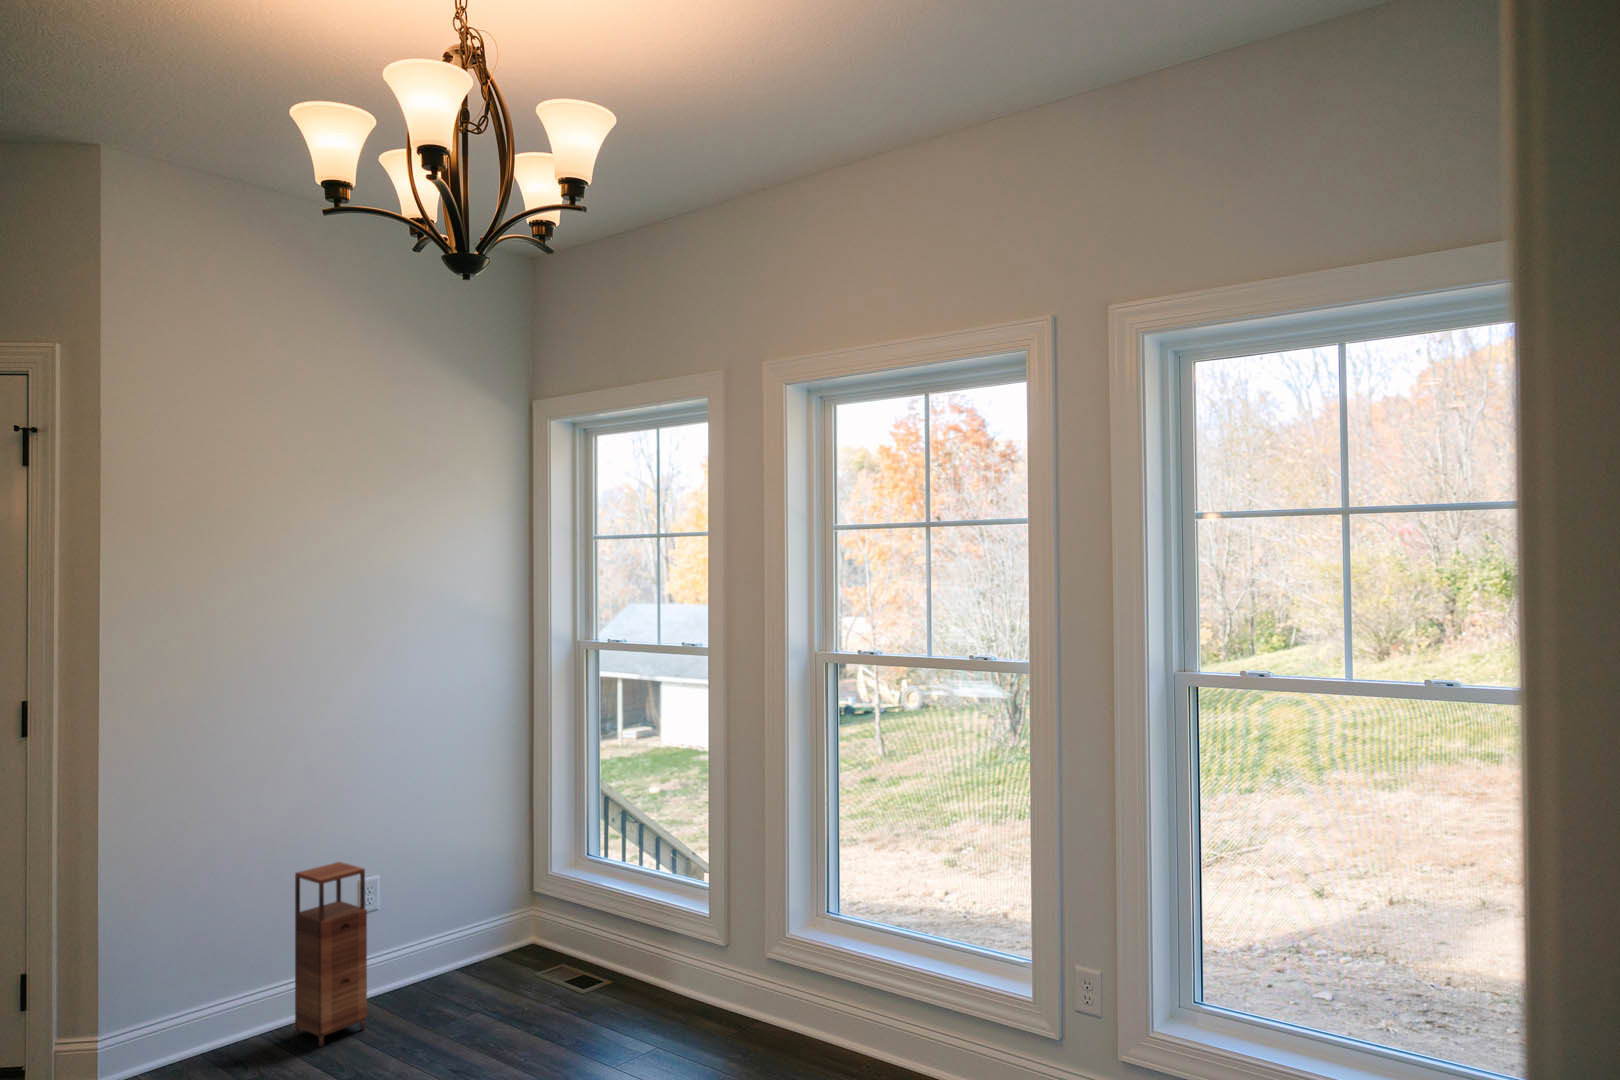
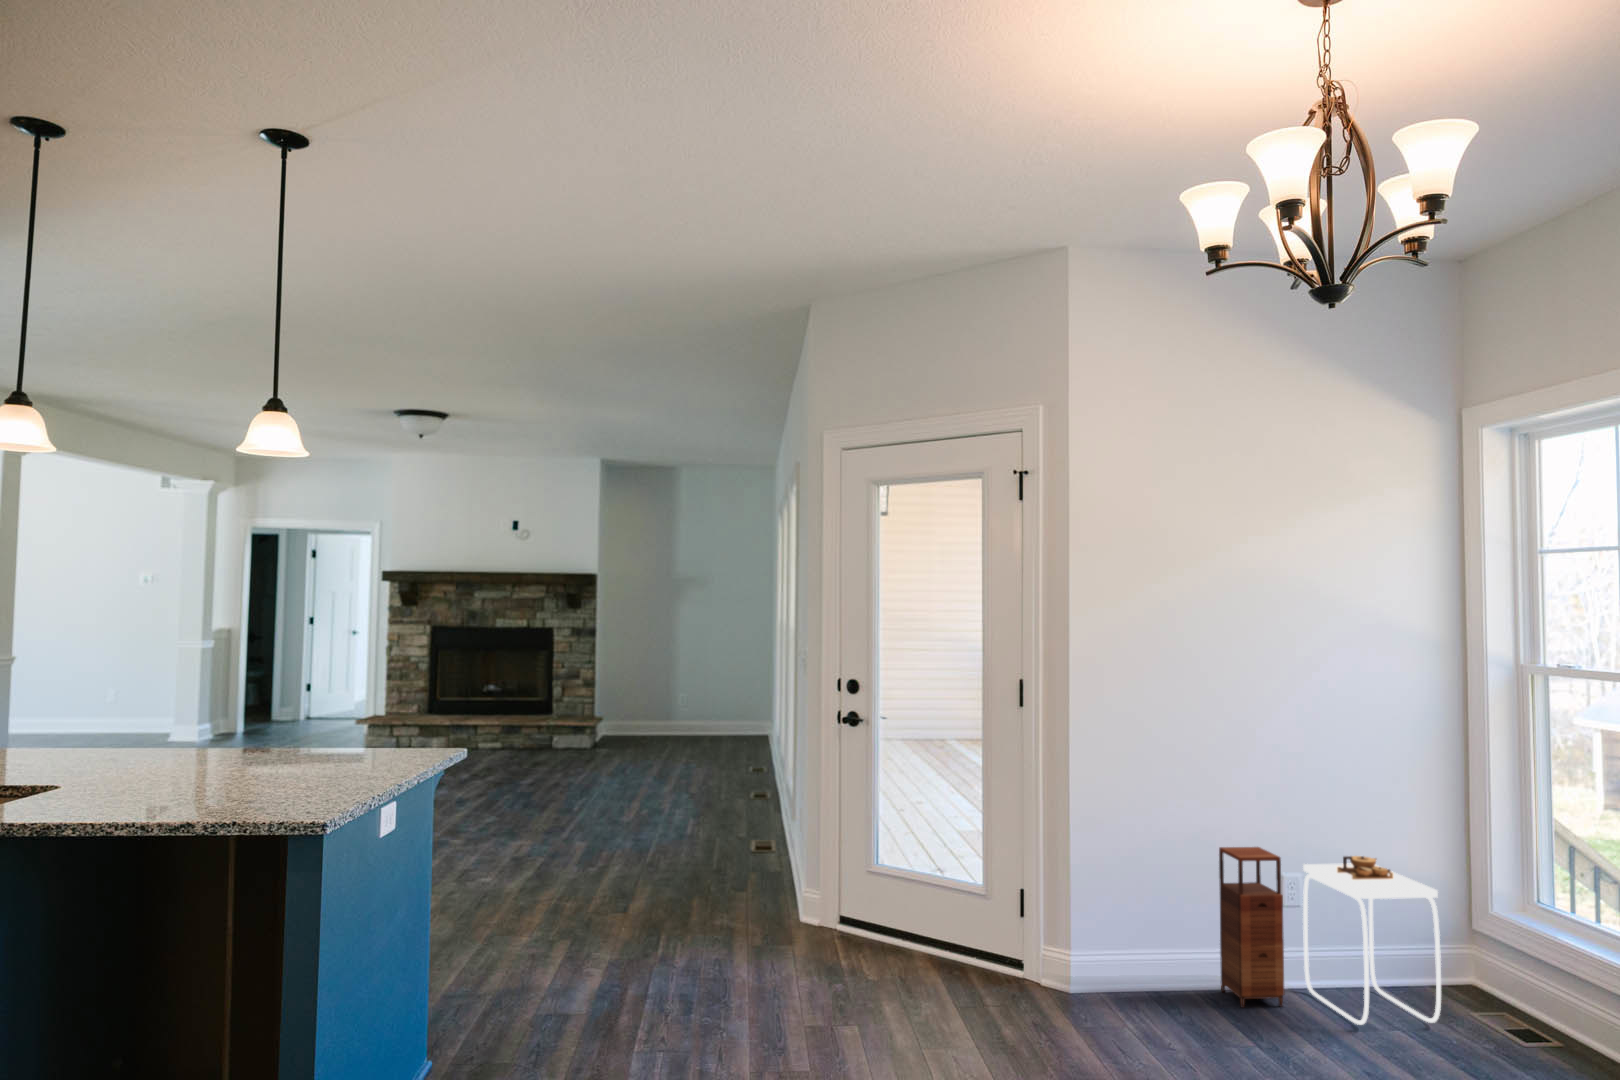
side table: none [385,847,516,1022] -> present [1303,856,1441,1025]

